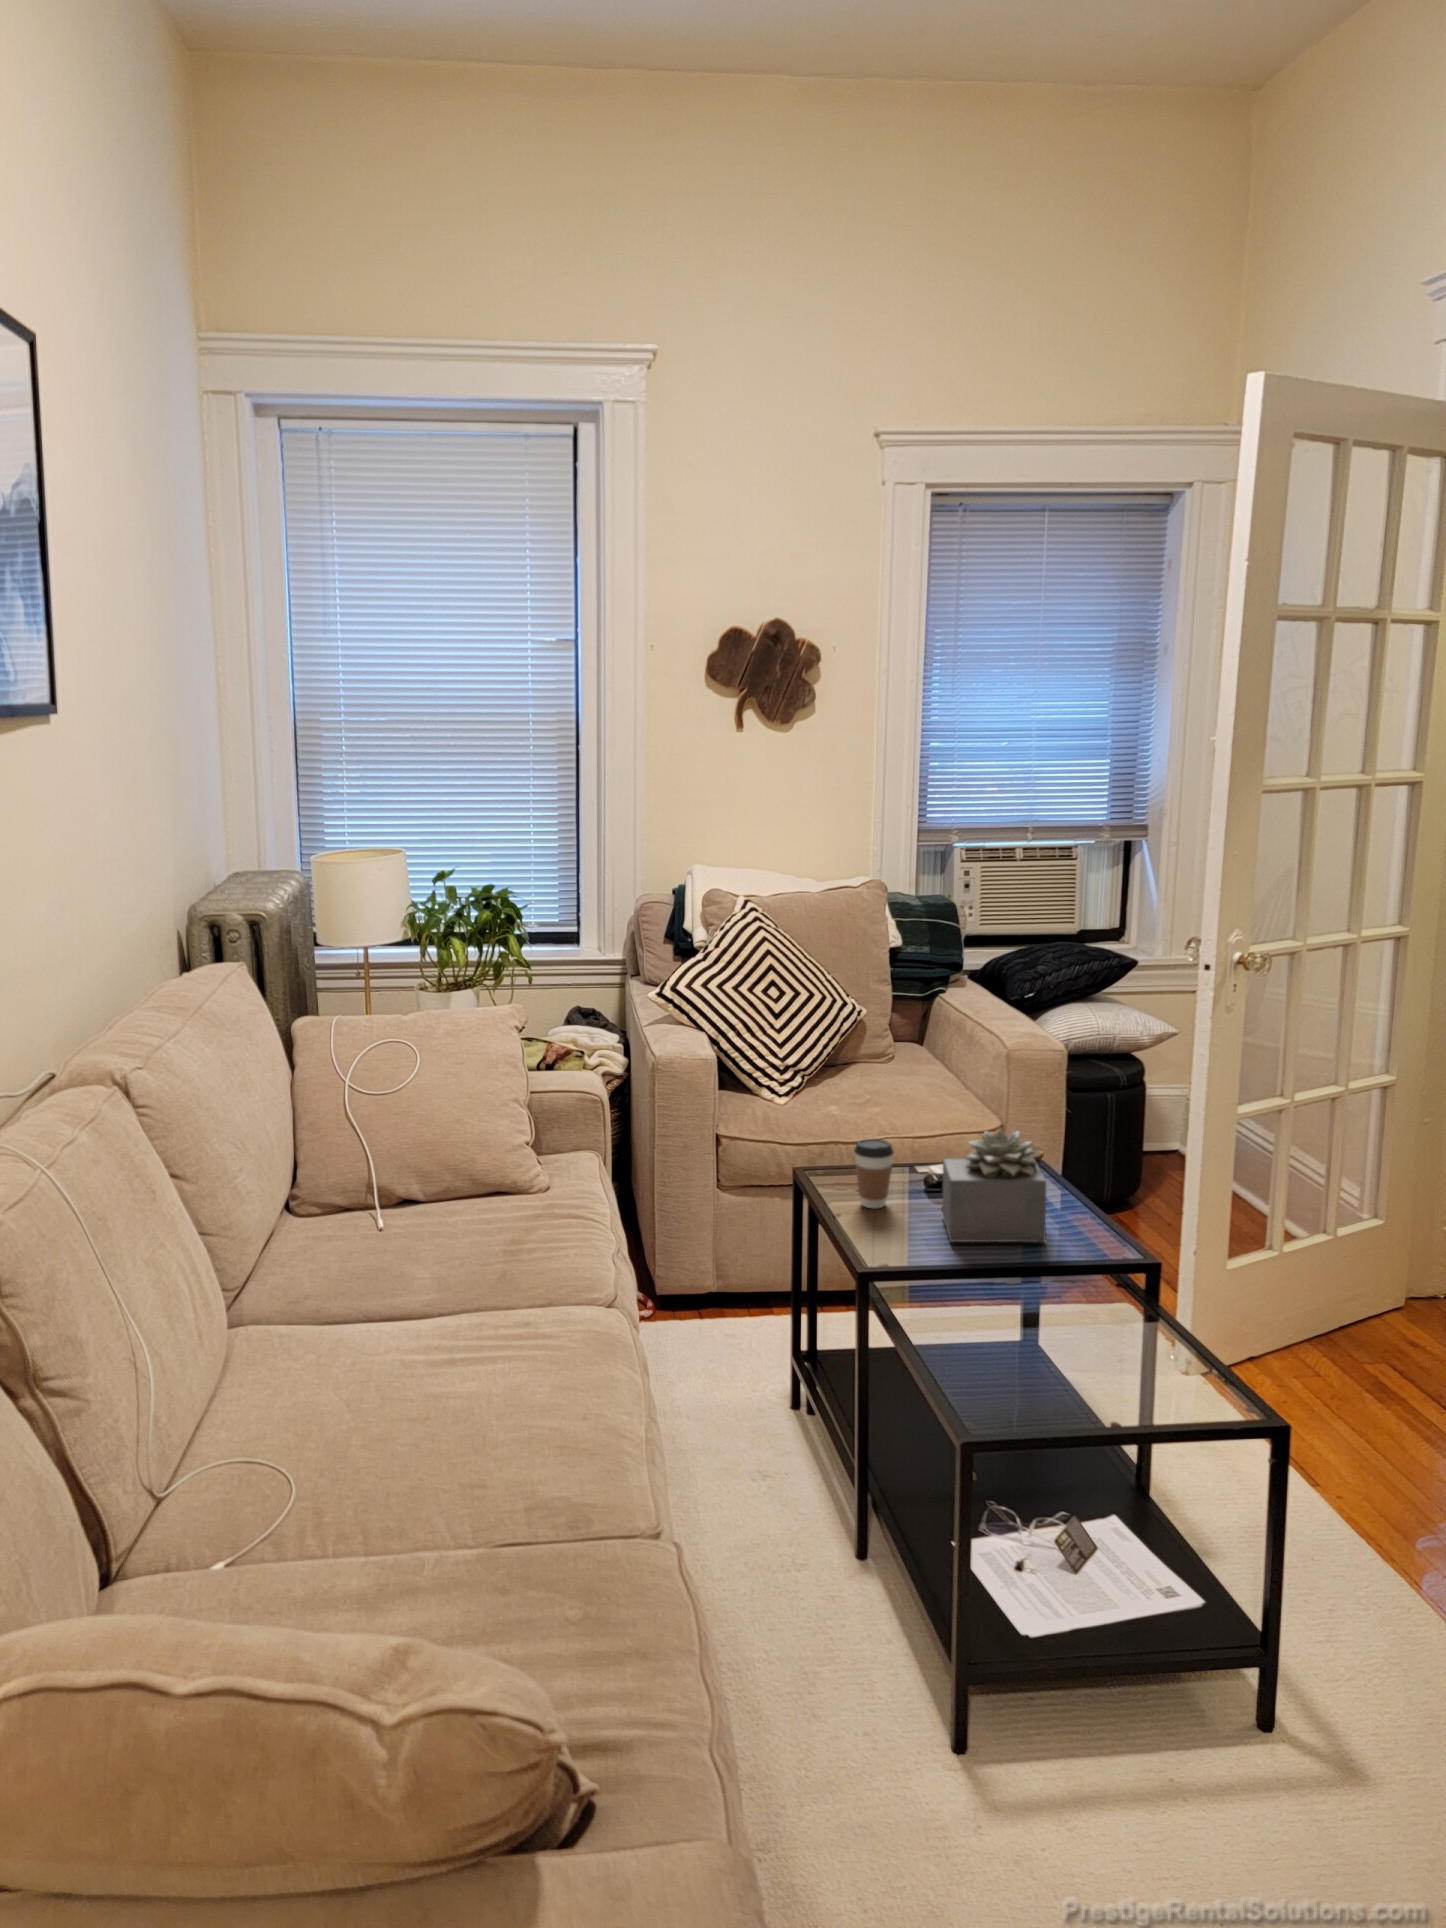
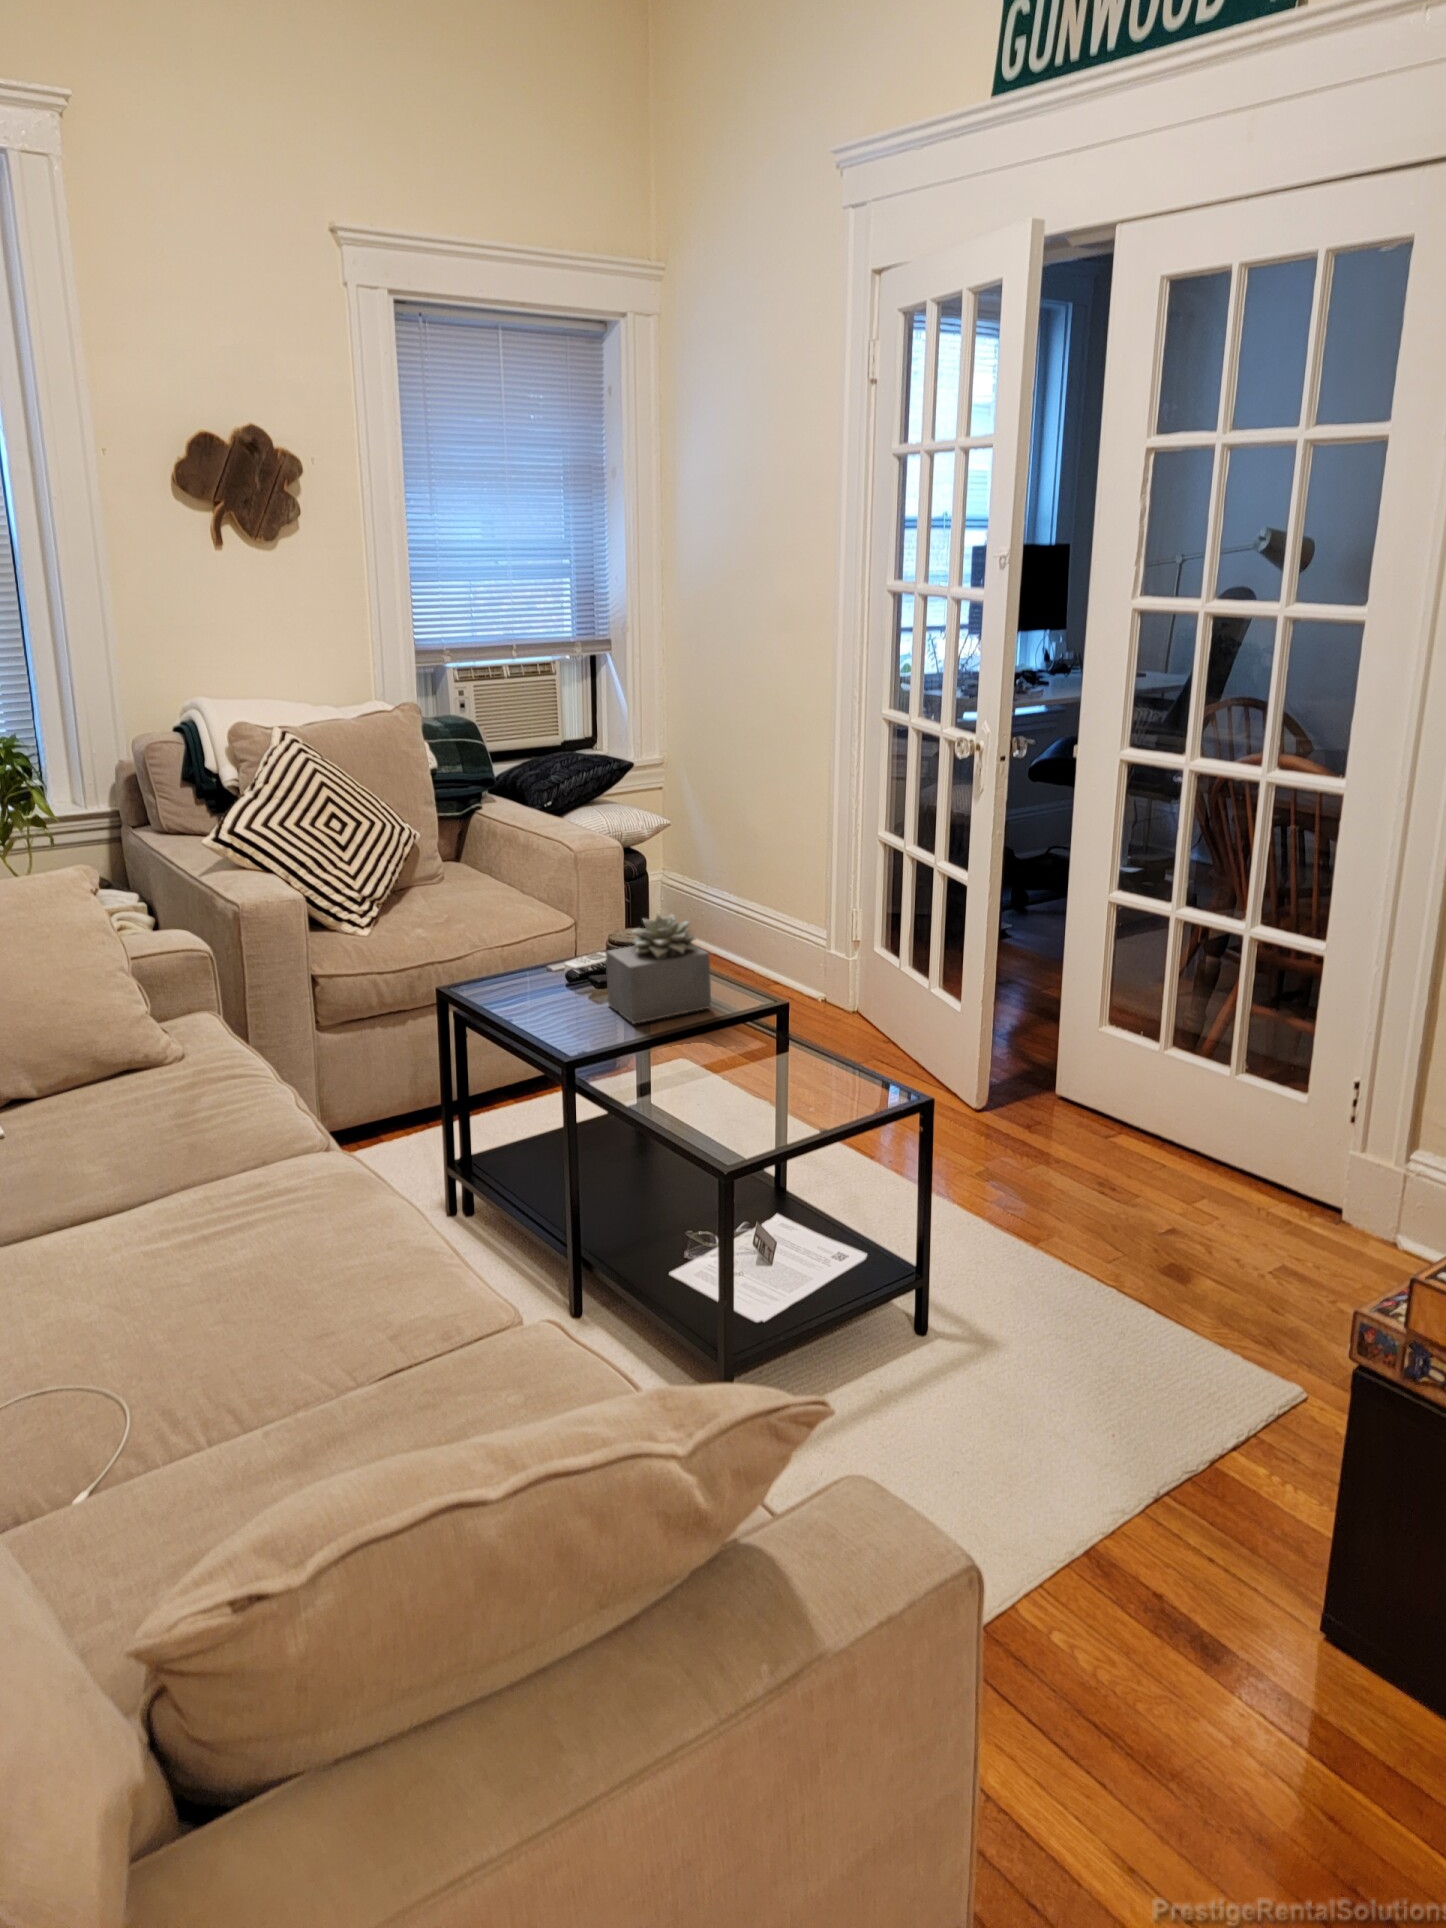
coffee cup: present [854,1139,894,1208] -> none [516,944,554,1010]

